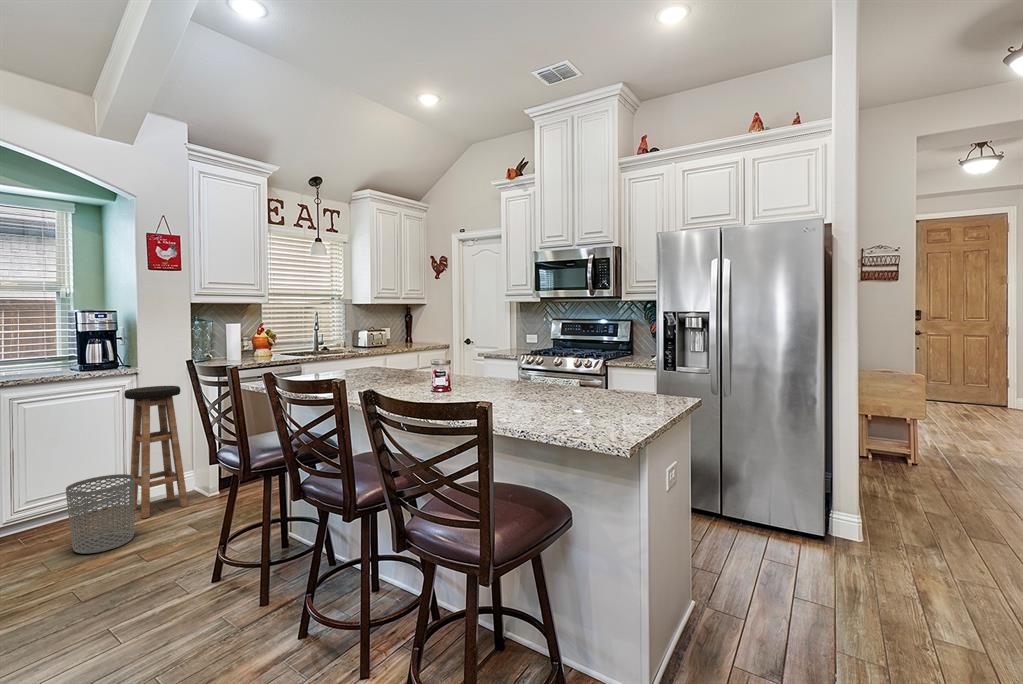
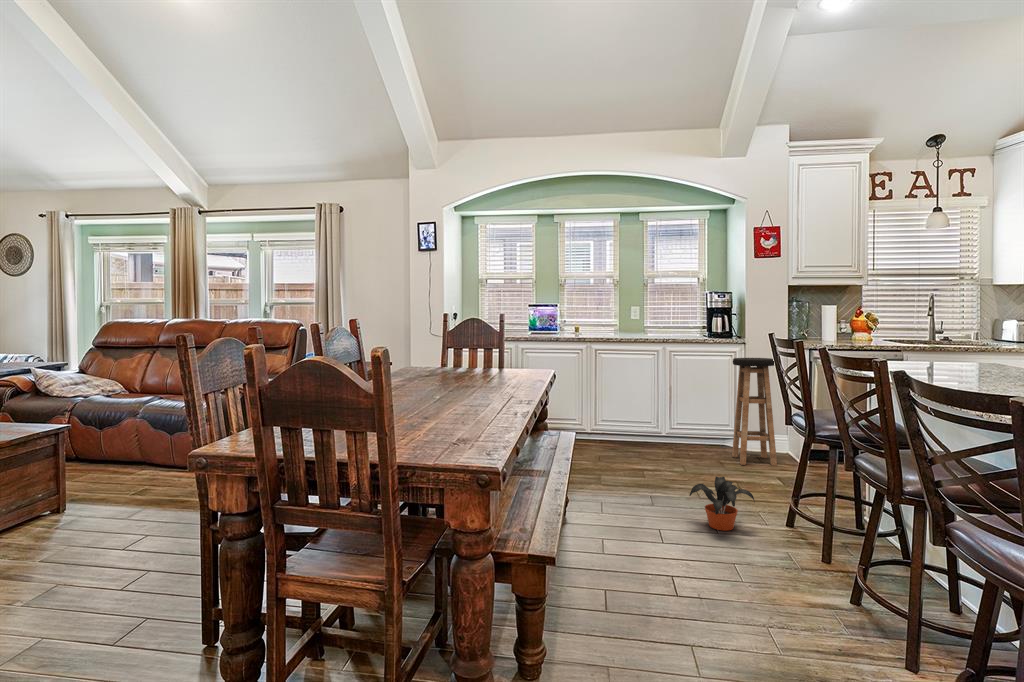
waste bin: present [66,474,135,554] -> none [691,421,735,477]
potted plant: none [78,556,176,632] -> present [690,476,755,531]

